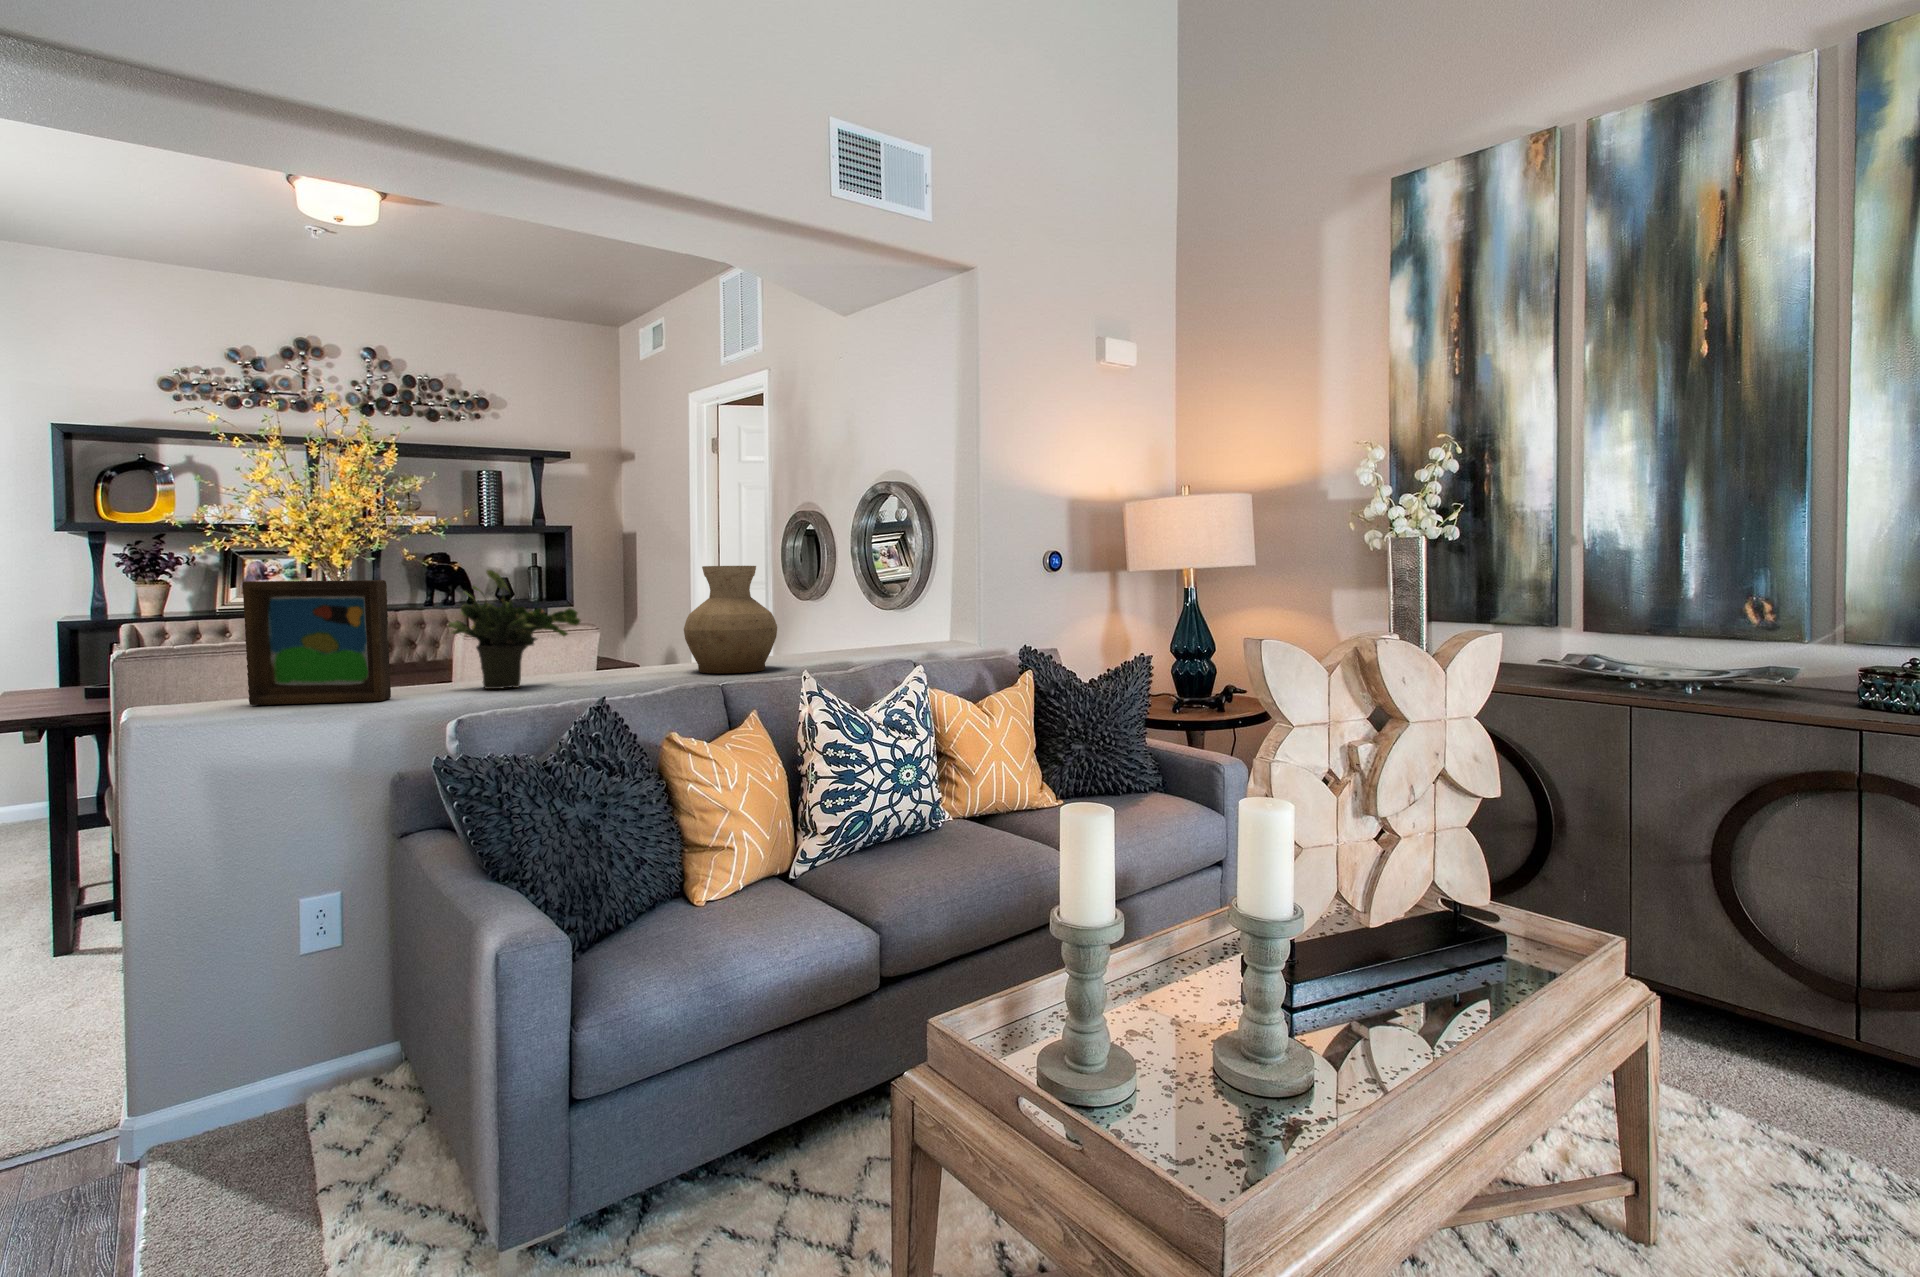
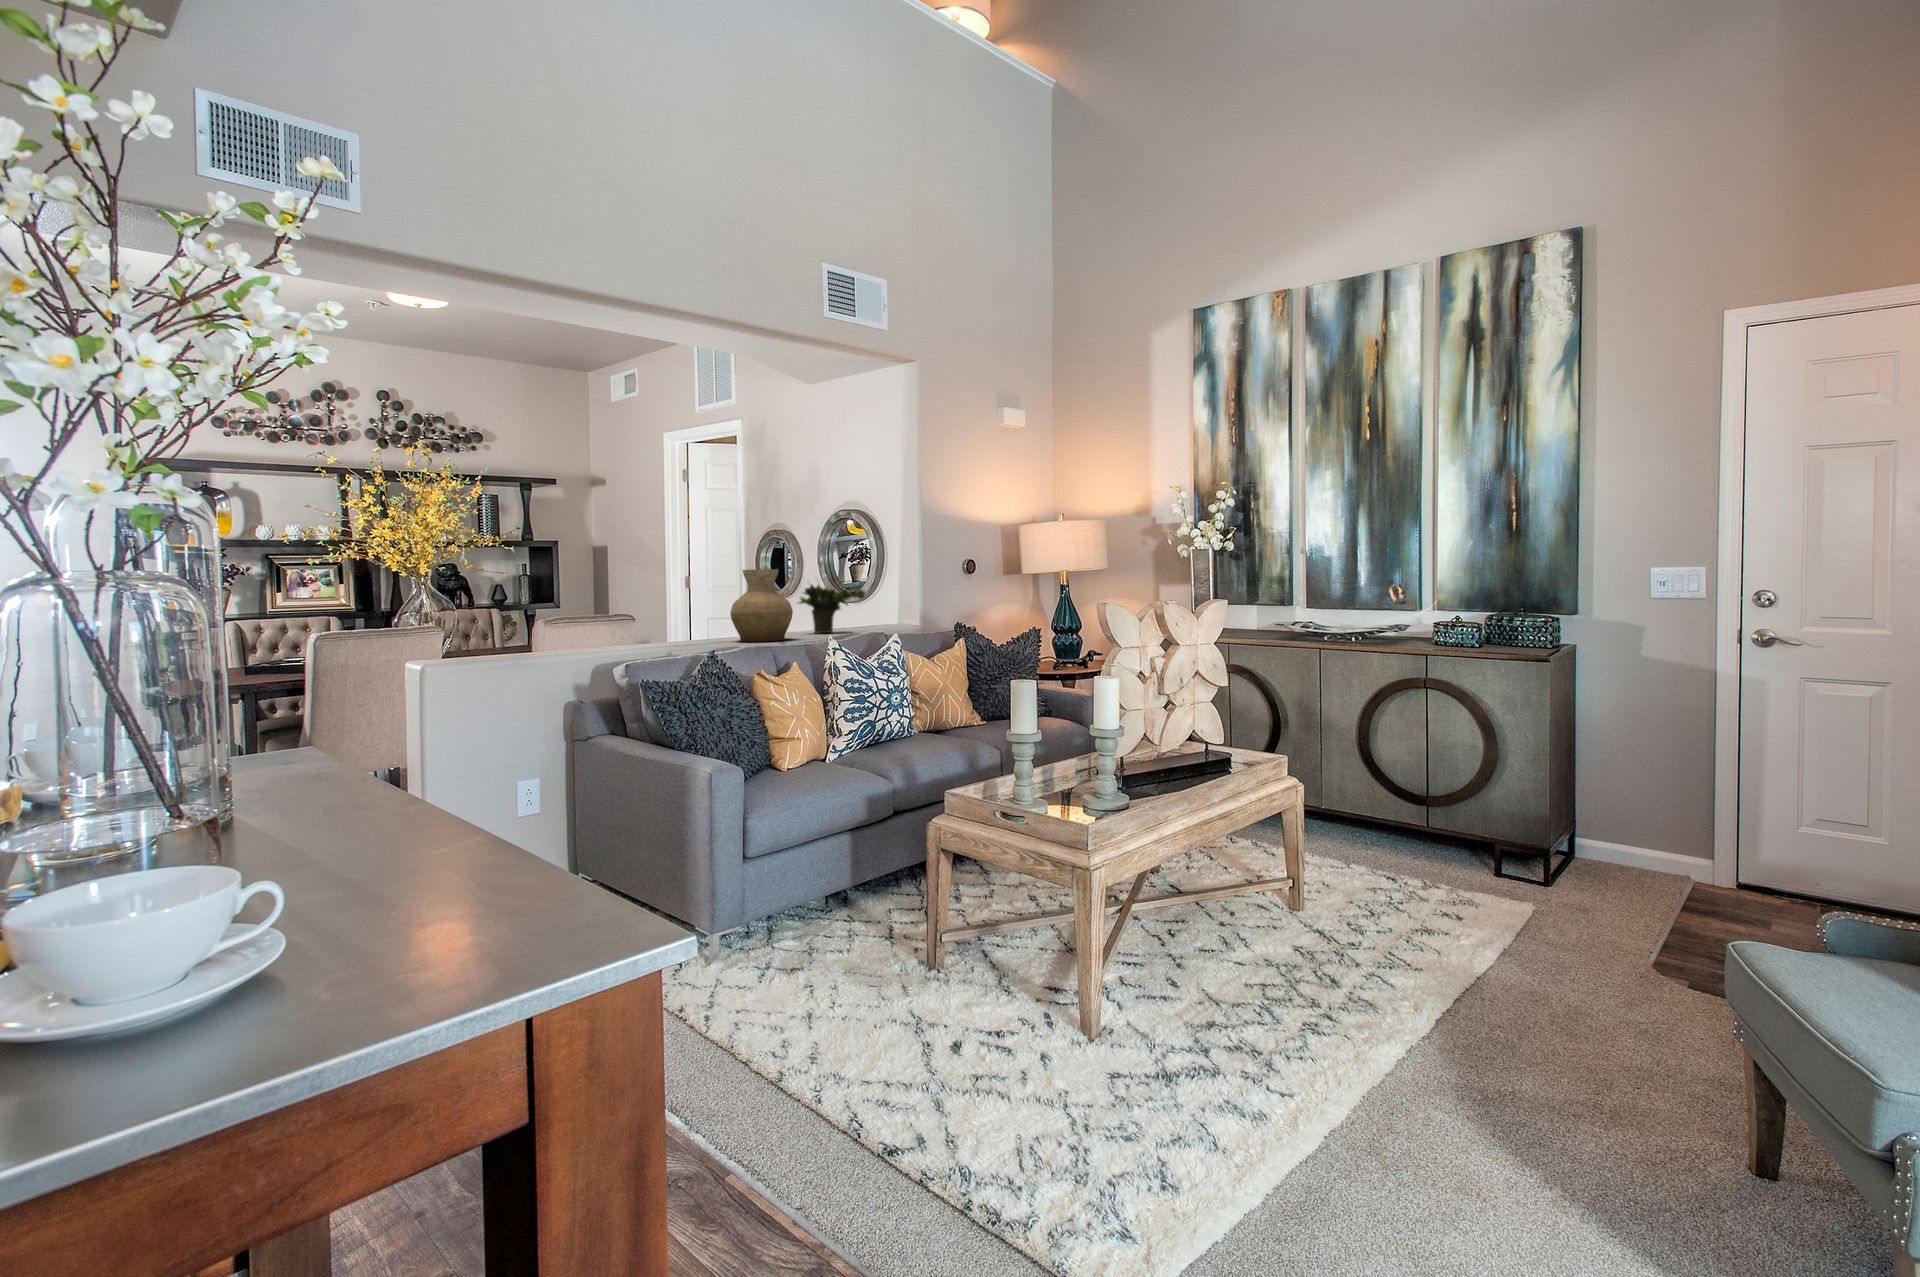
potted plant: present [448,570,581,689] -> present [798,570,865,633]
picture frame: present [243,580,391,705] -> none [471,579,561,660]

